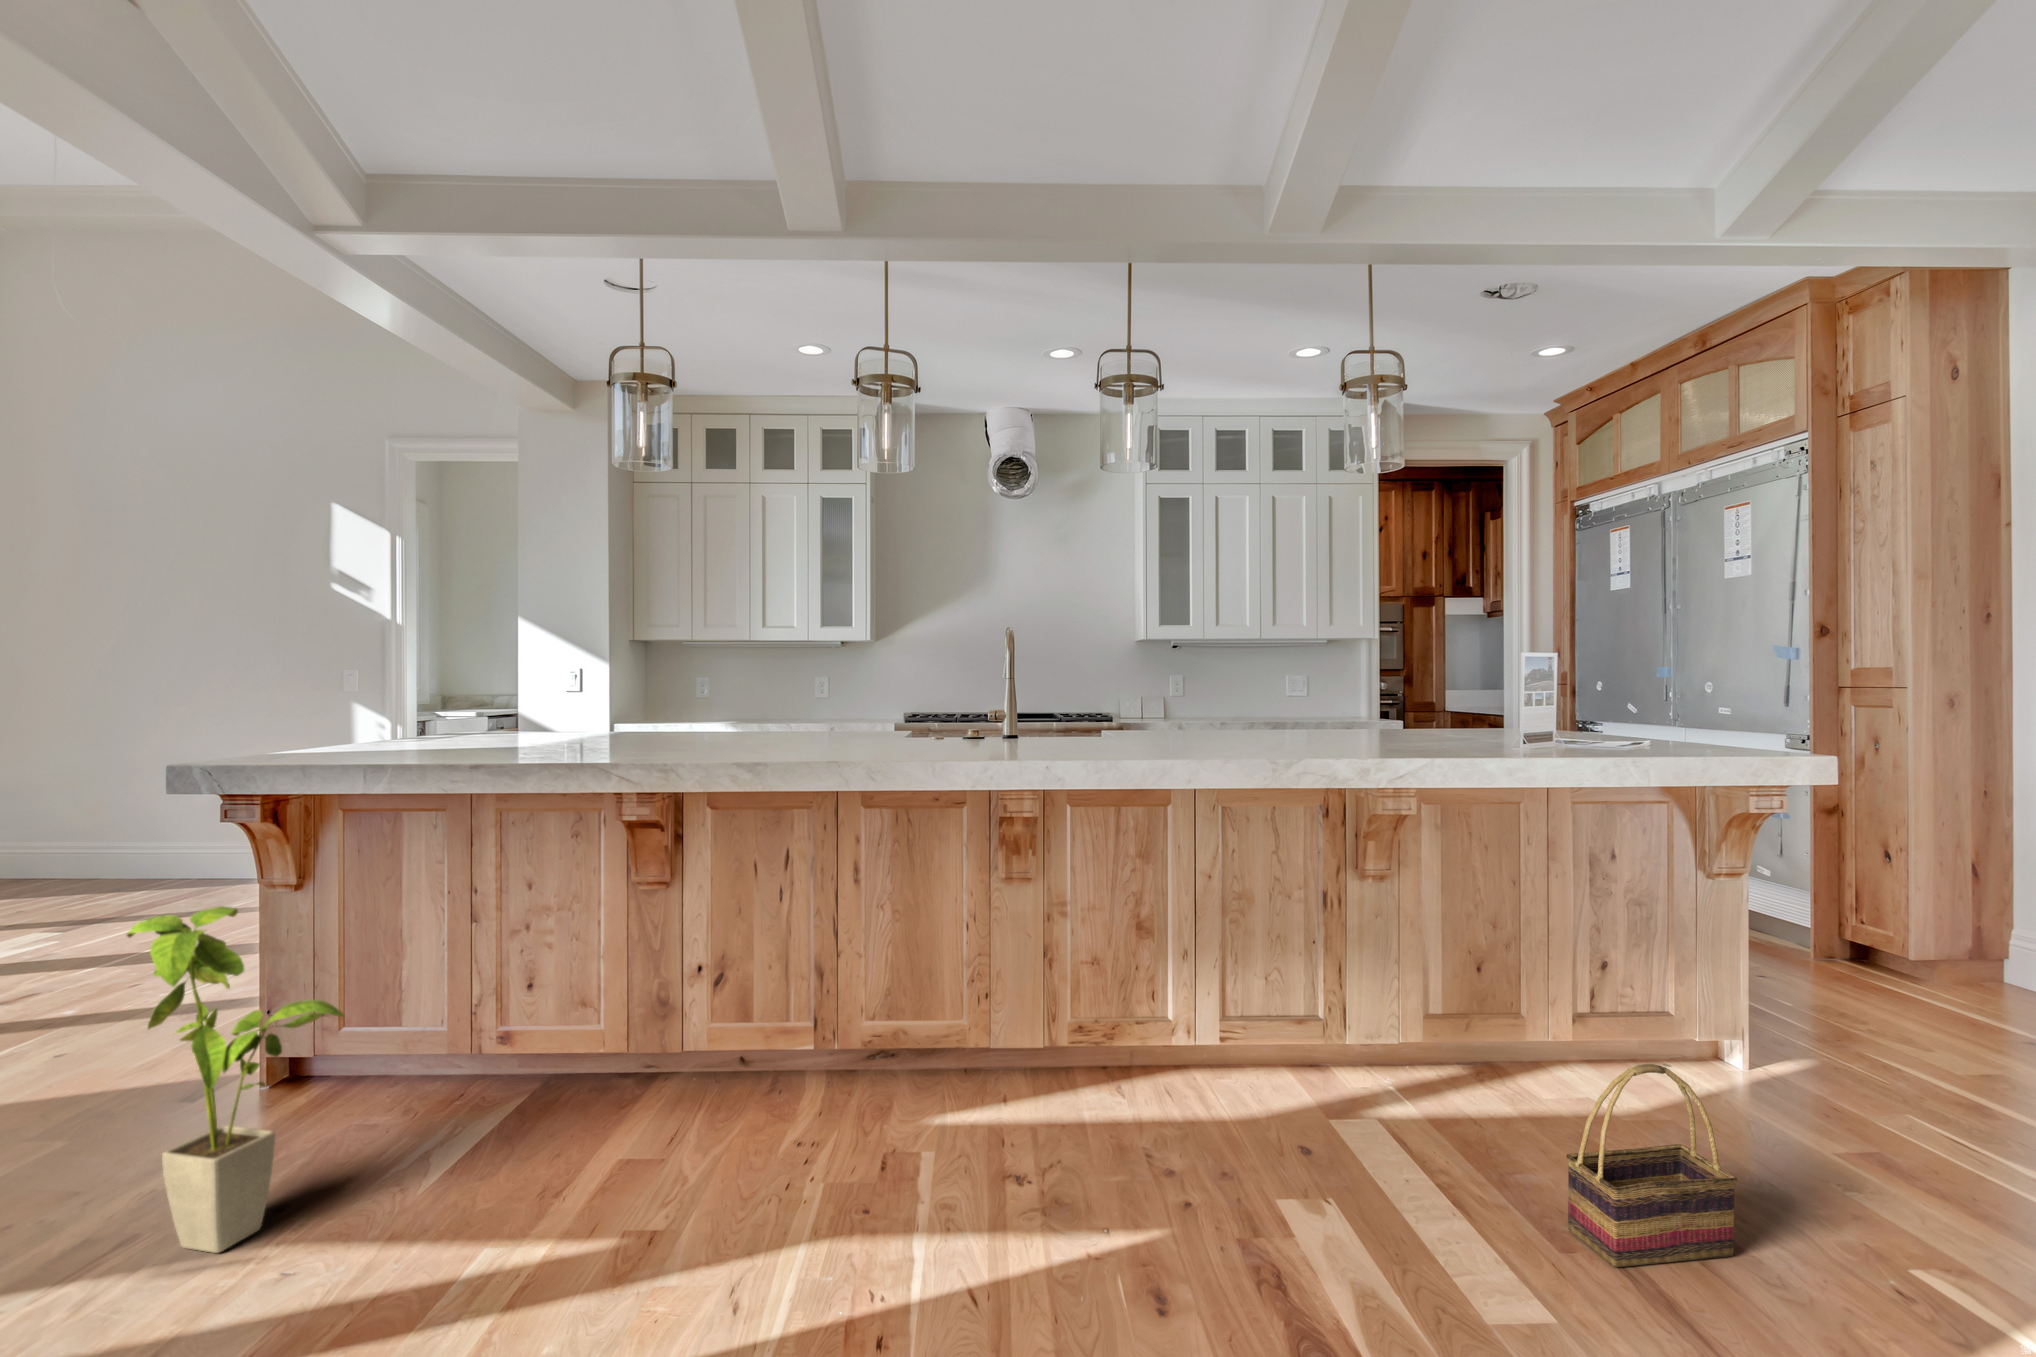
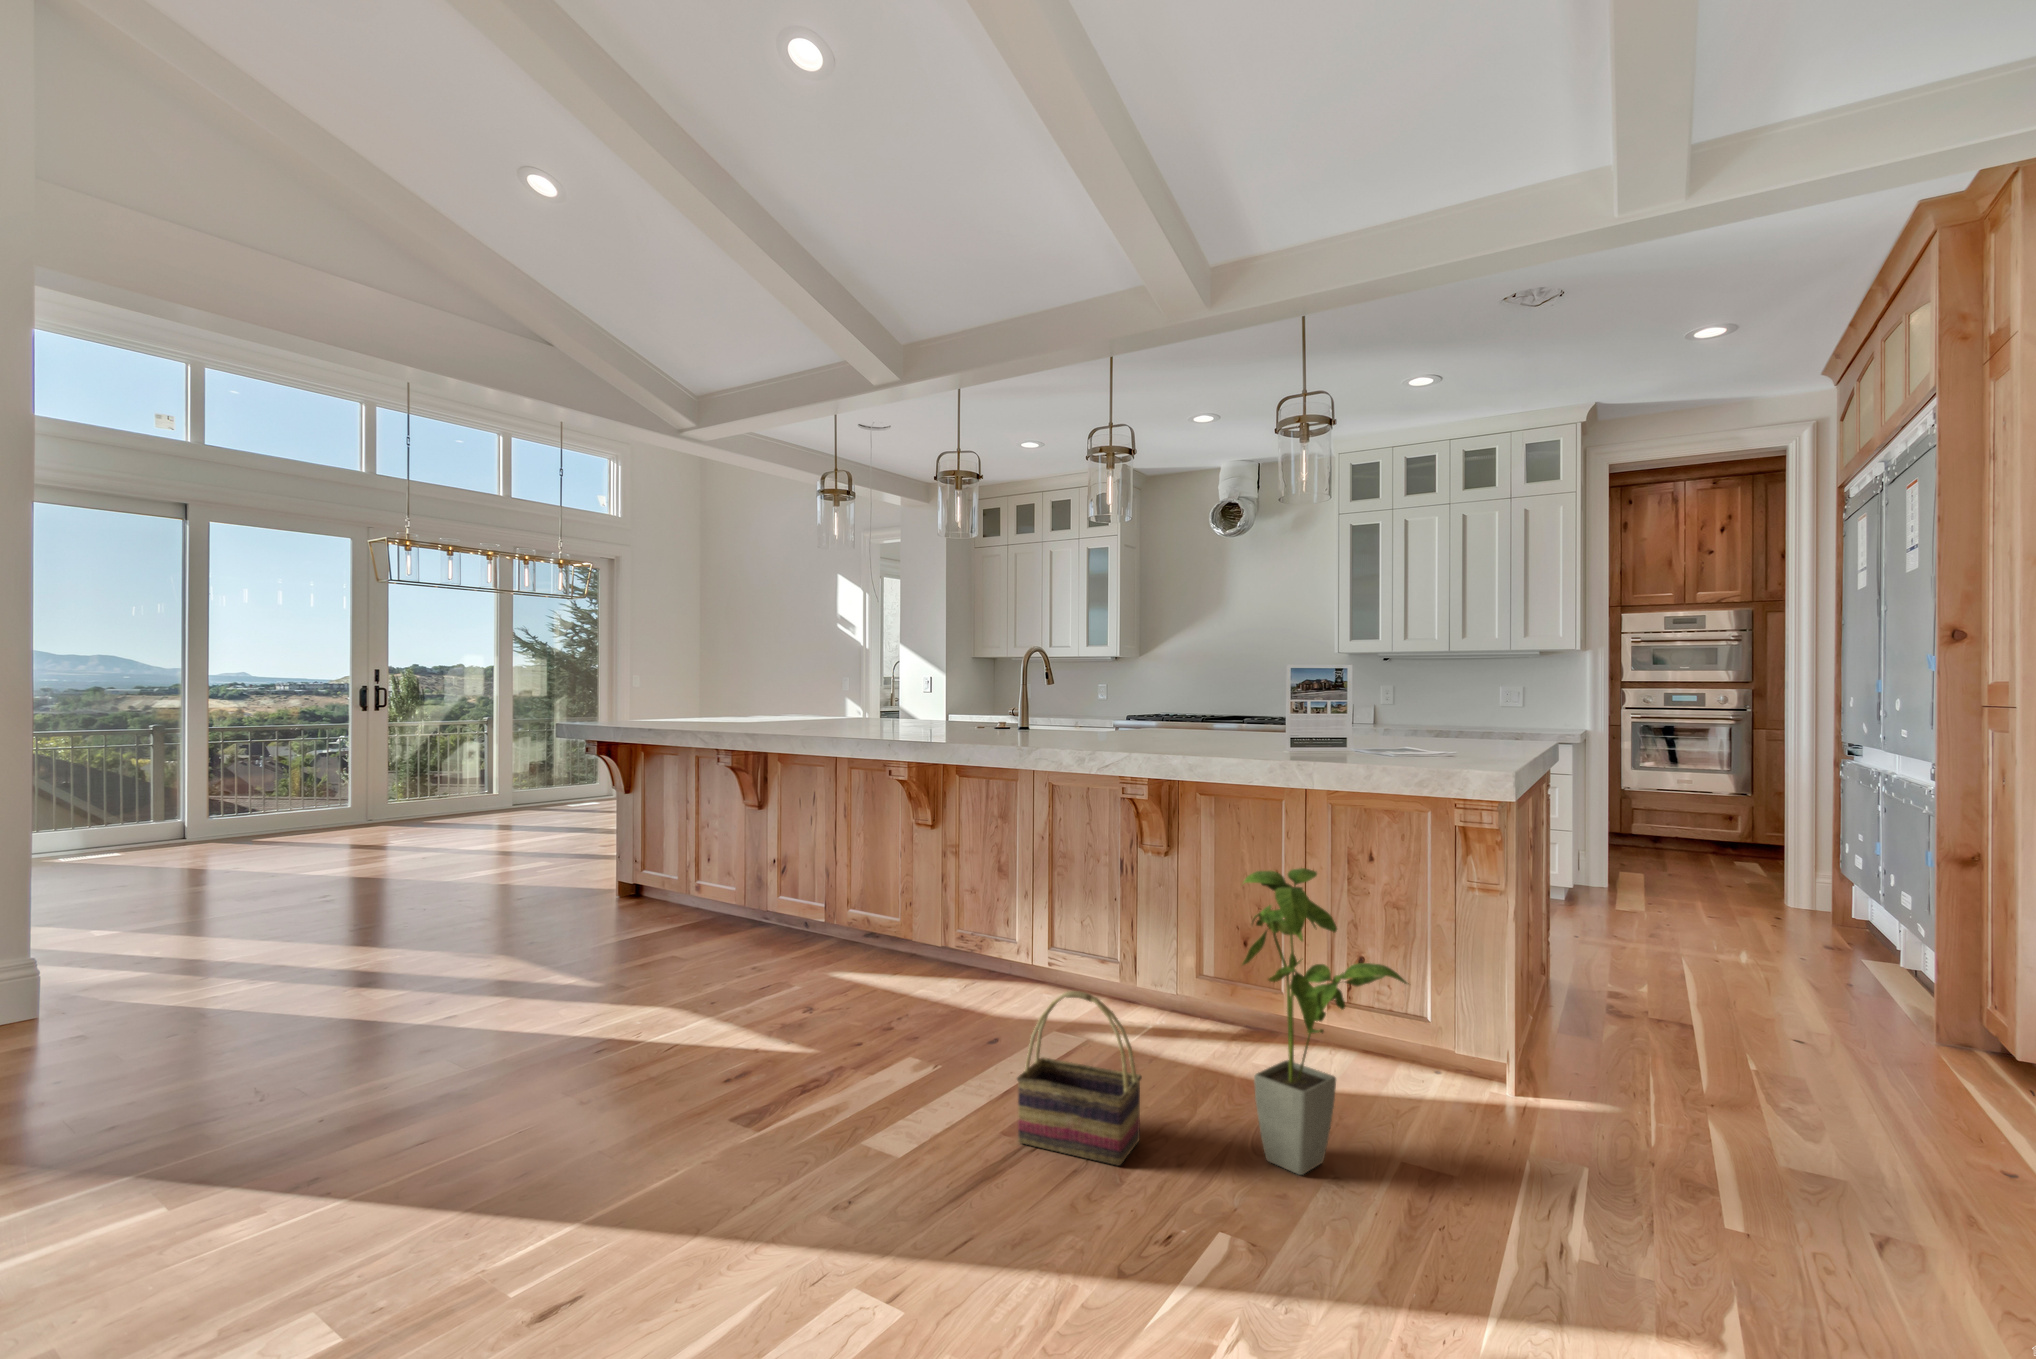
house plant: present [127,906,344,1253] -> present [1243,868,1407,1175]

